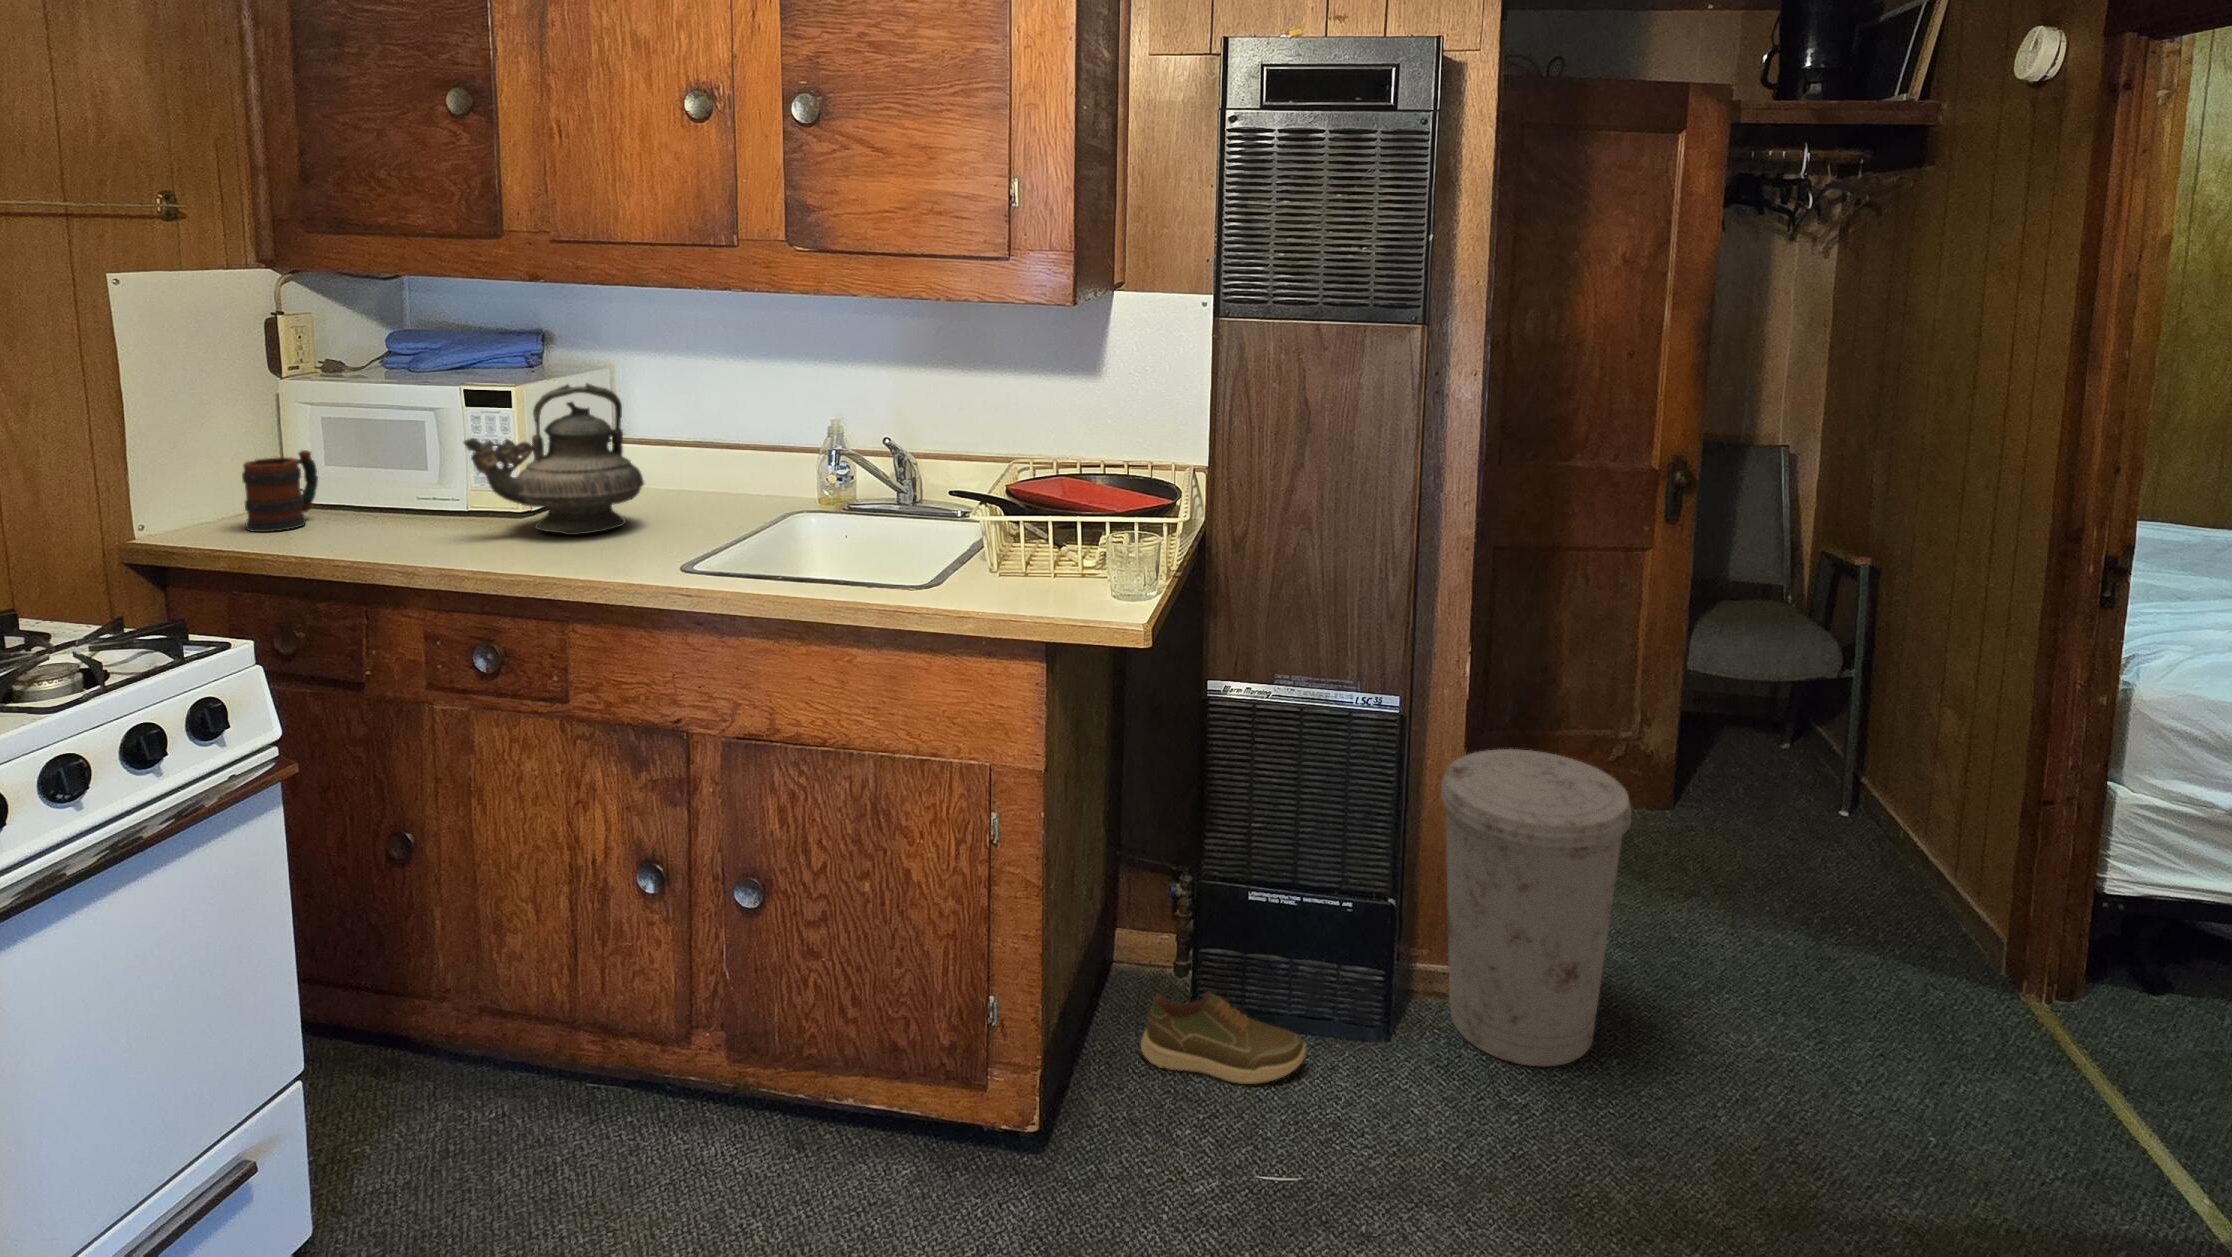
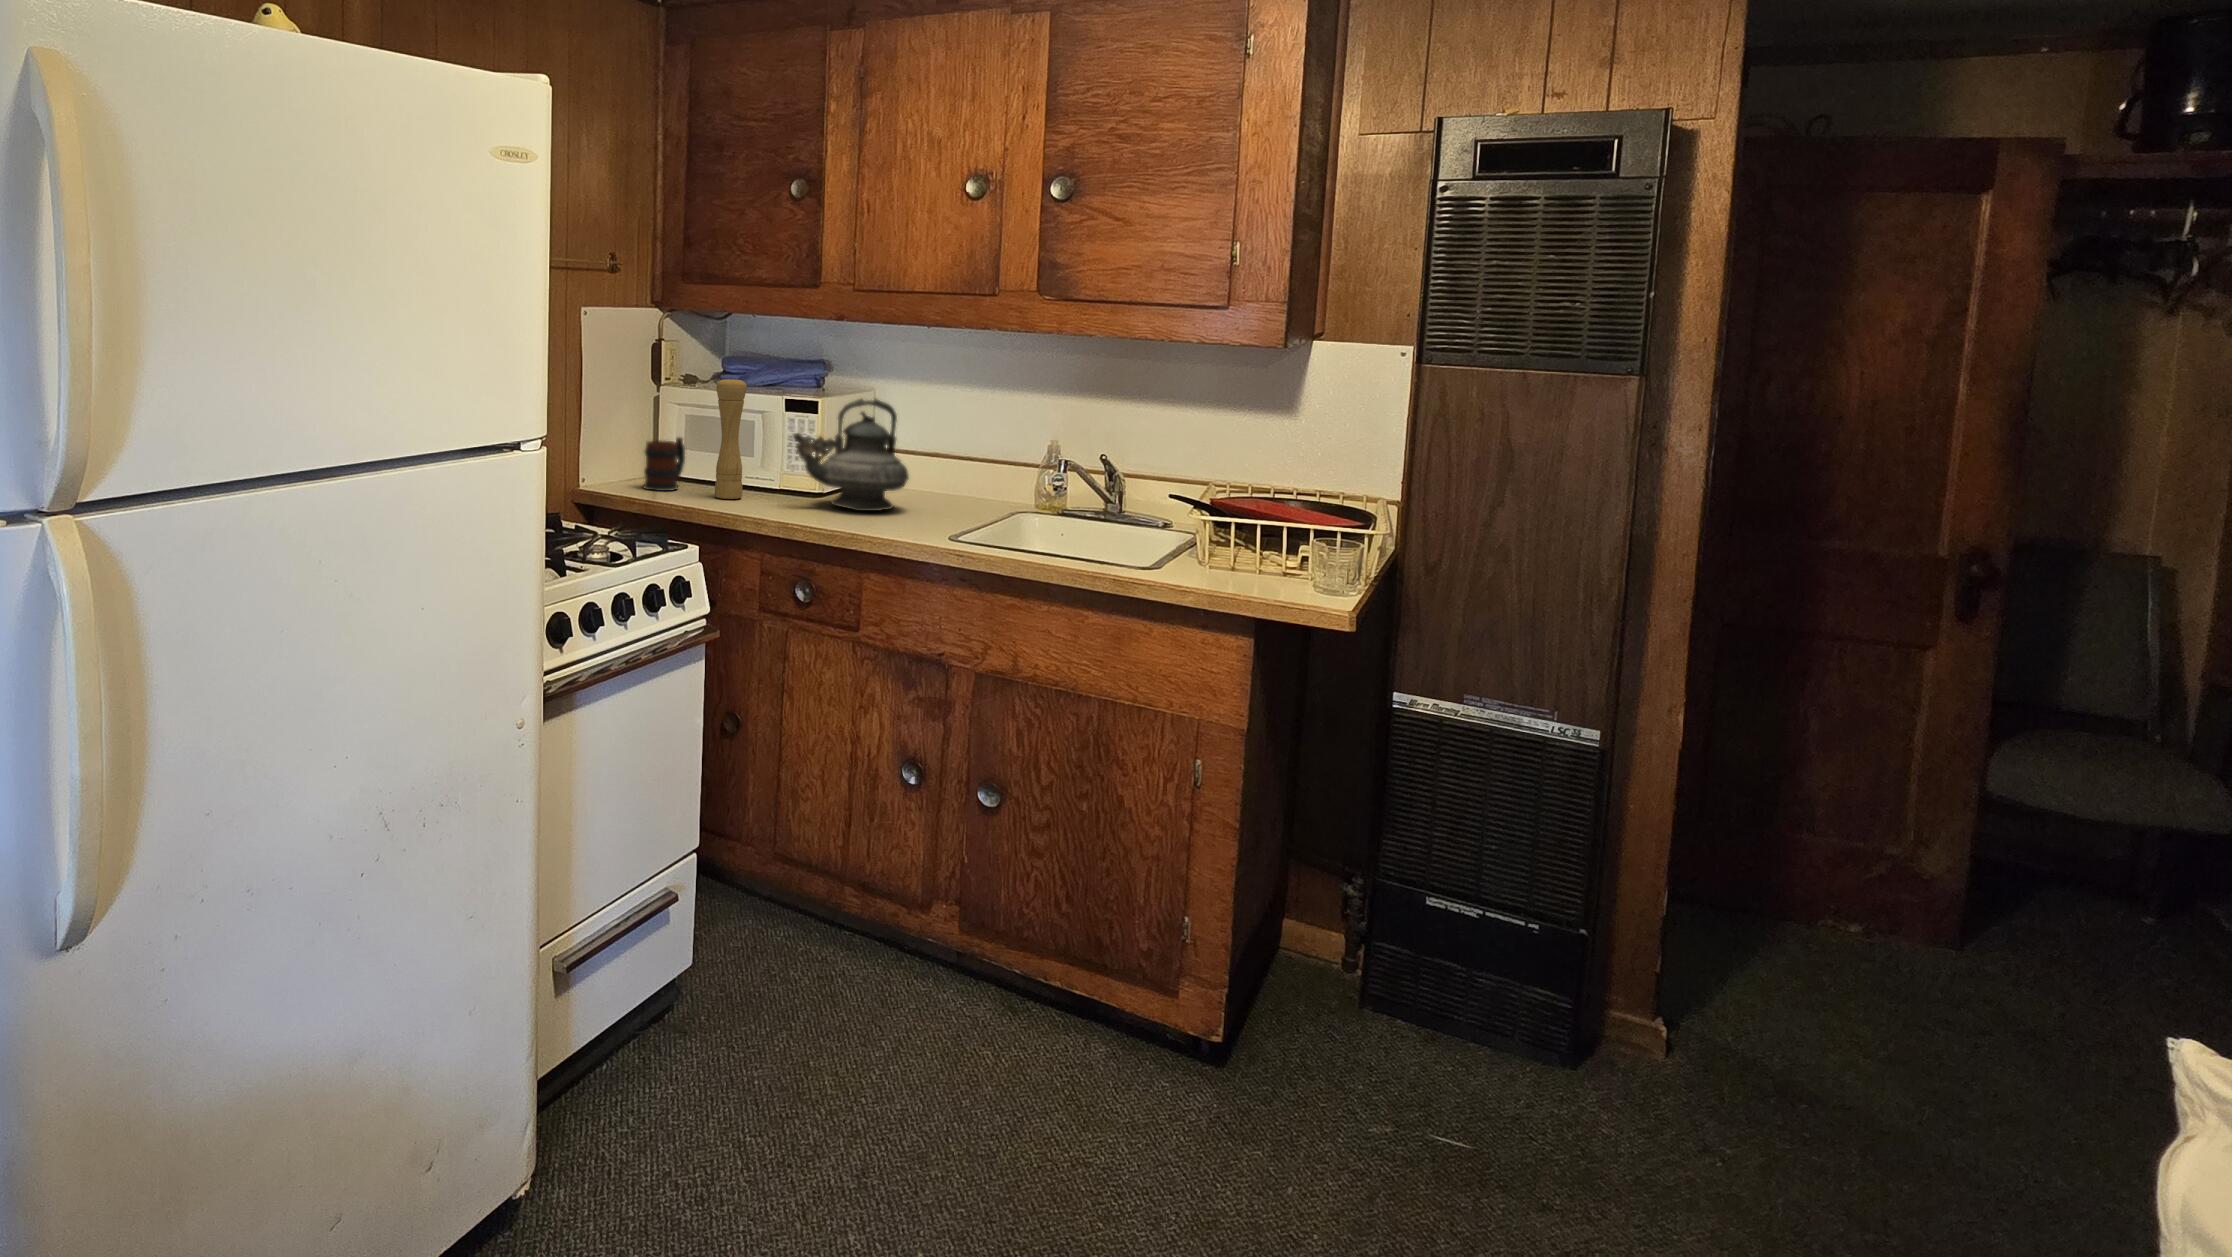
pepper mill: none [344,365,403,535] -> present [715,377,747,499]
trash can: present [1441,749,1632,1067] -> none [1643,806,1881,1132]
shoe: present [1141,991,1306,1084] -> none [1310,966,1481,1066]

